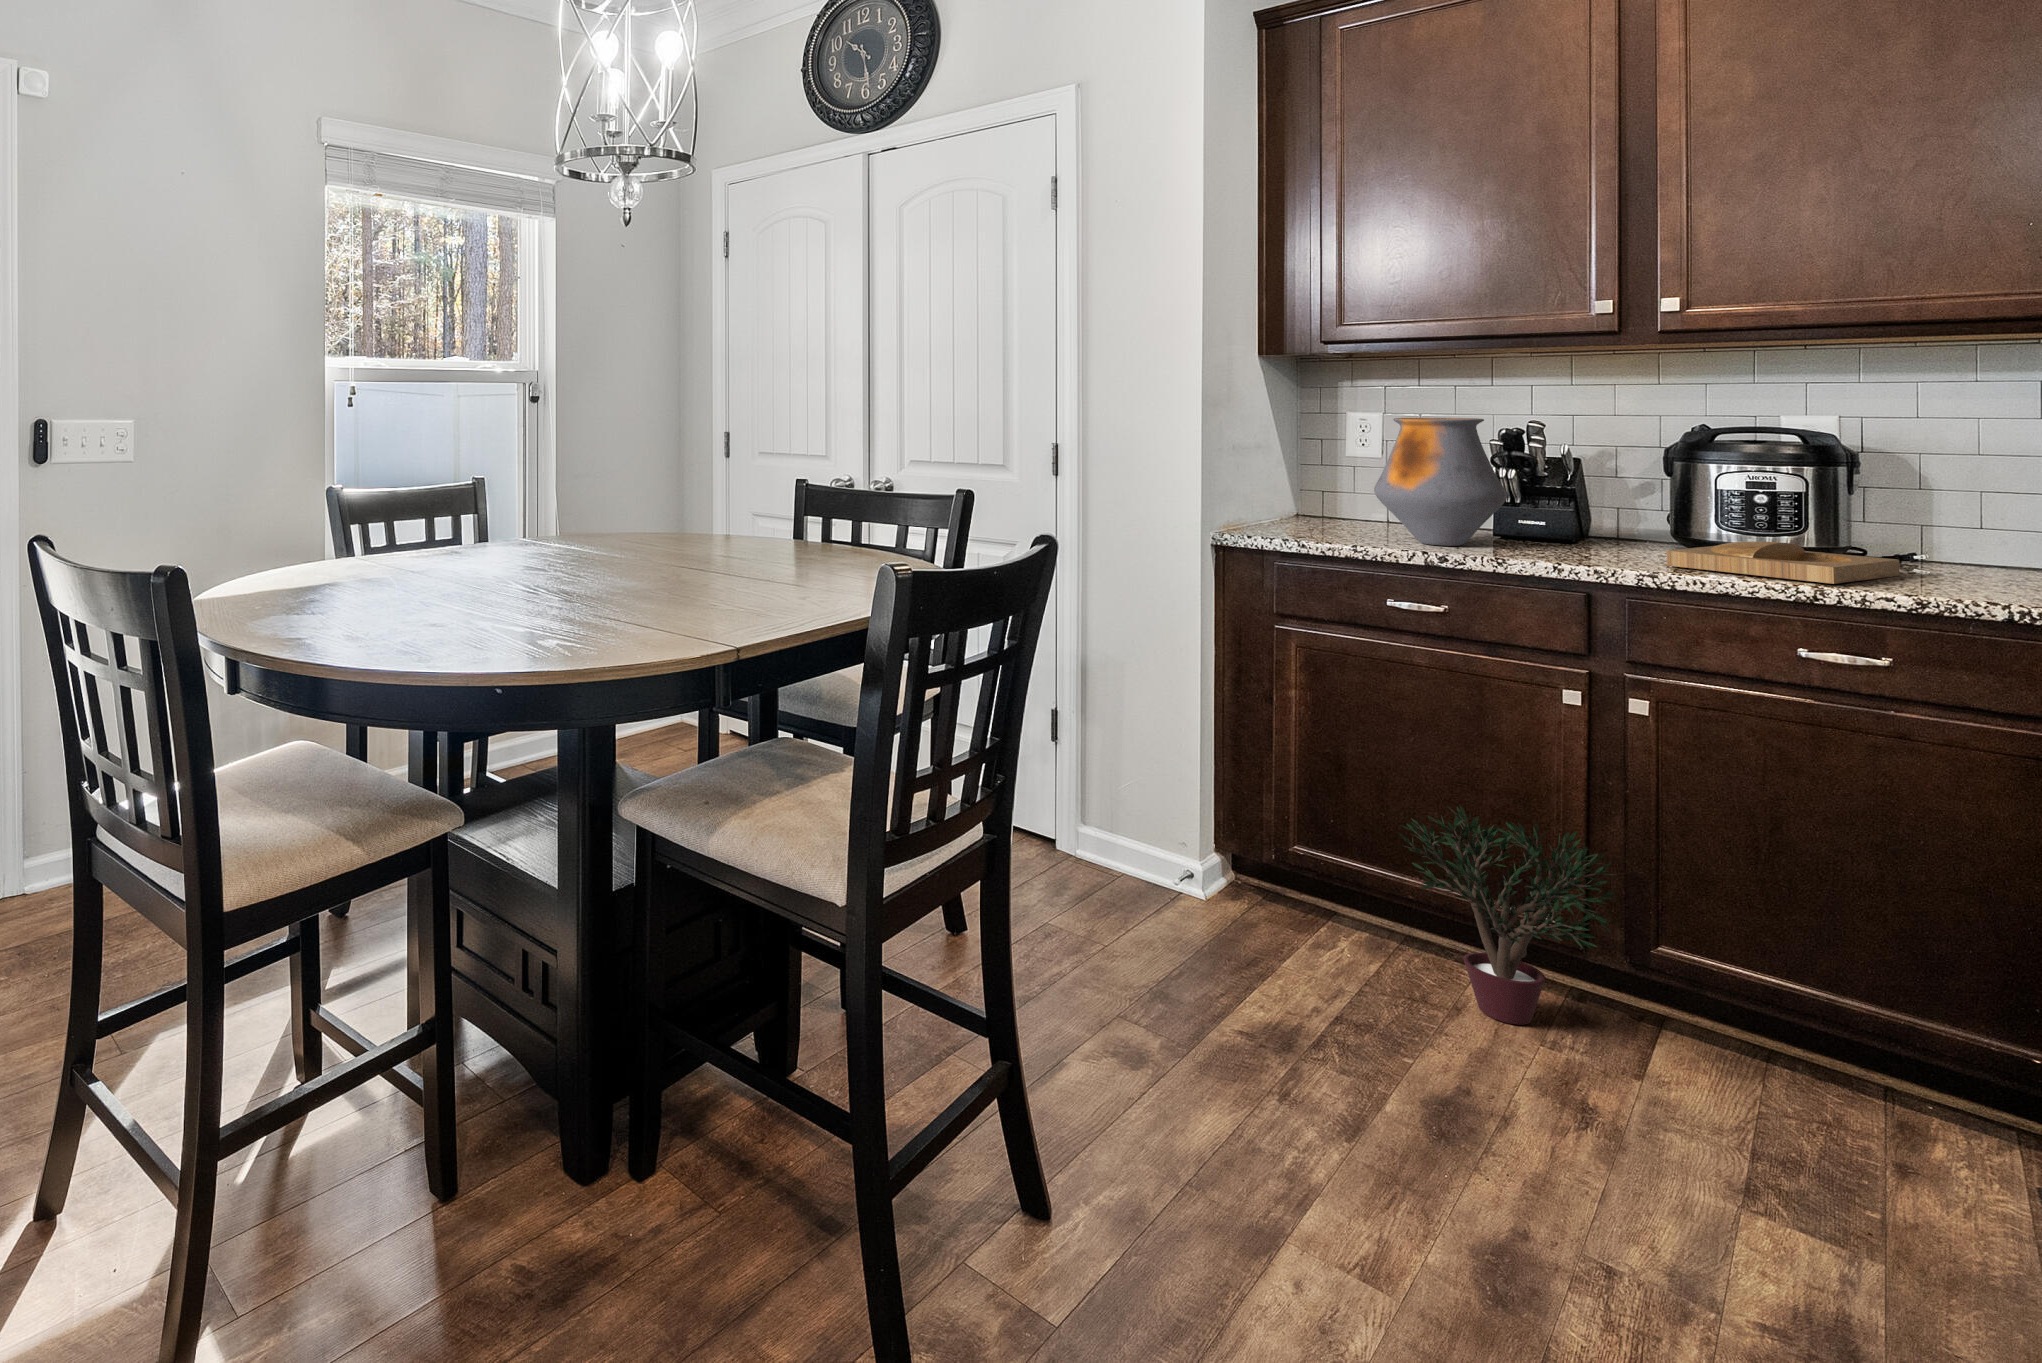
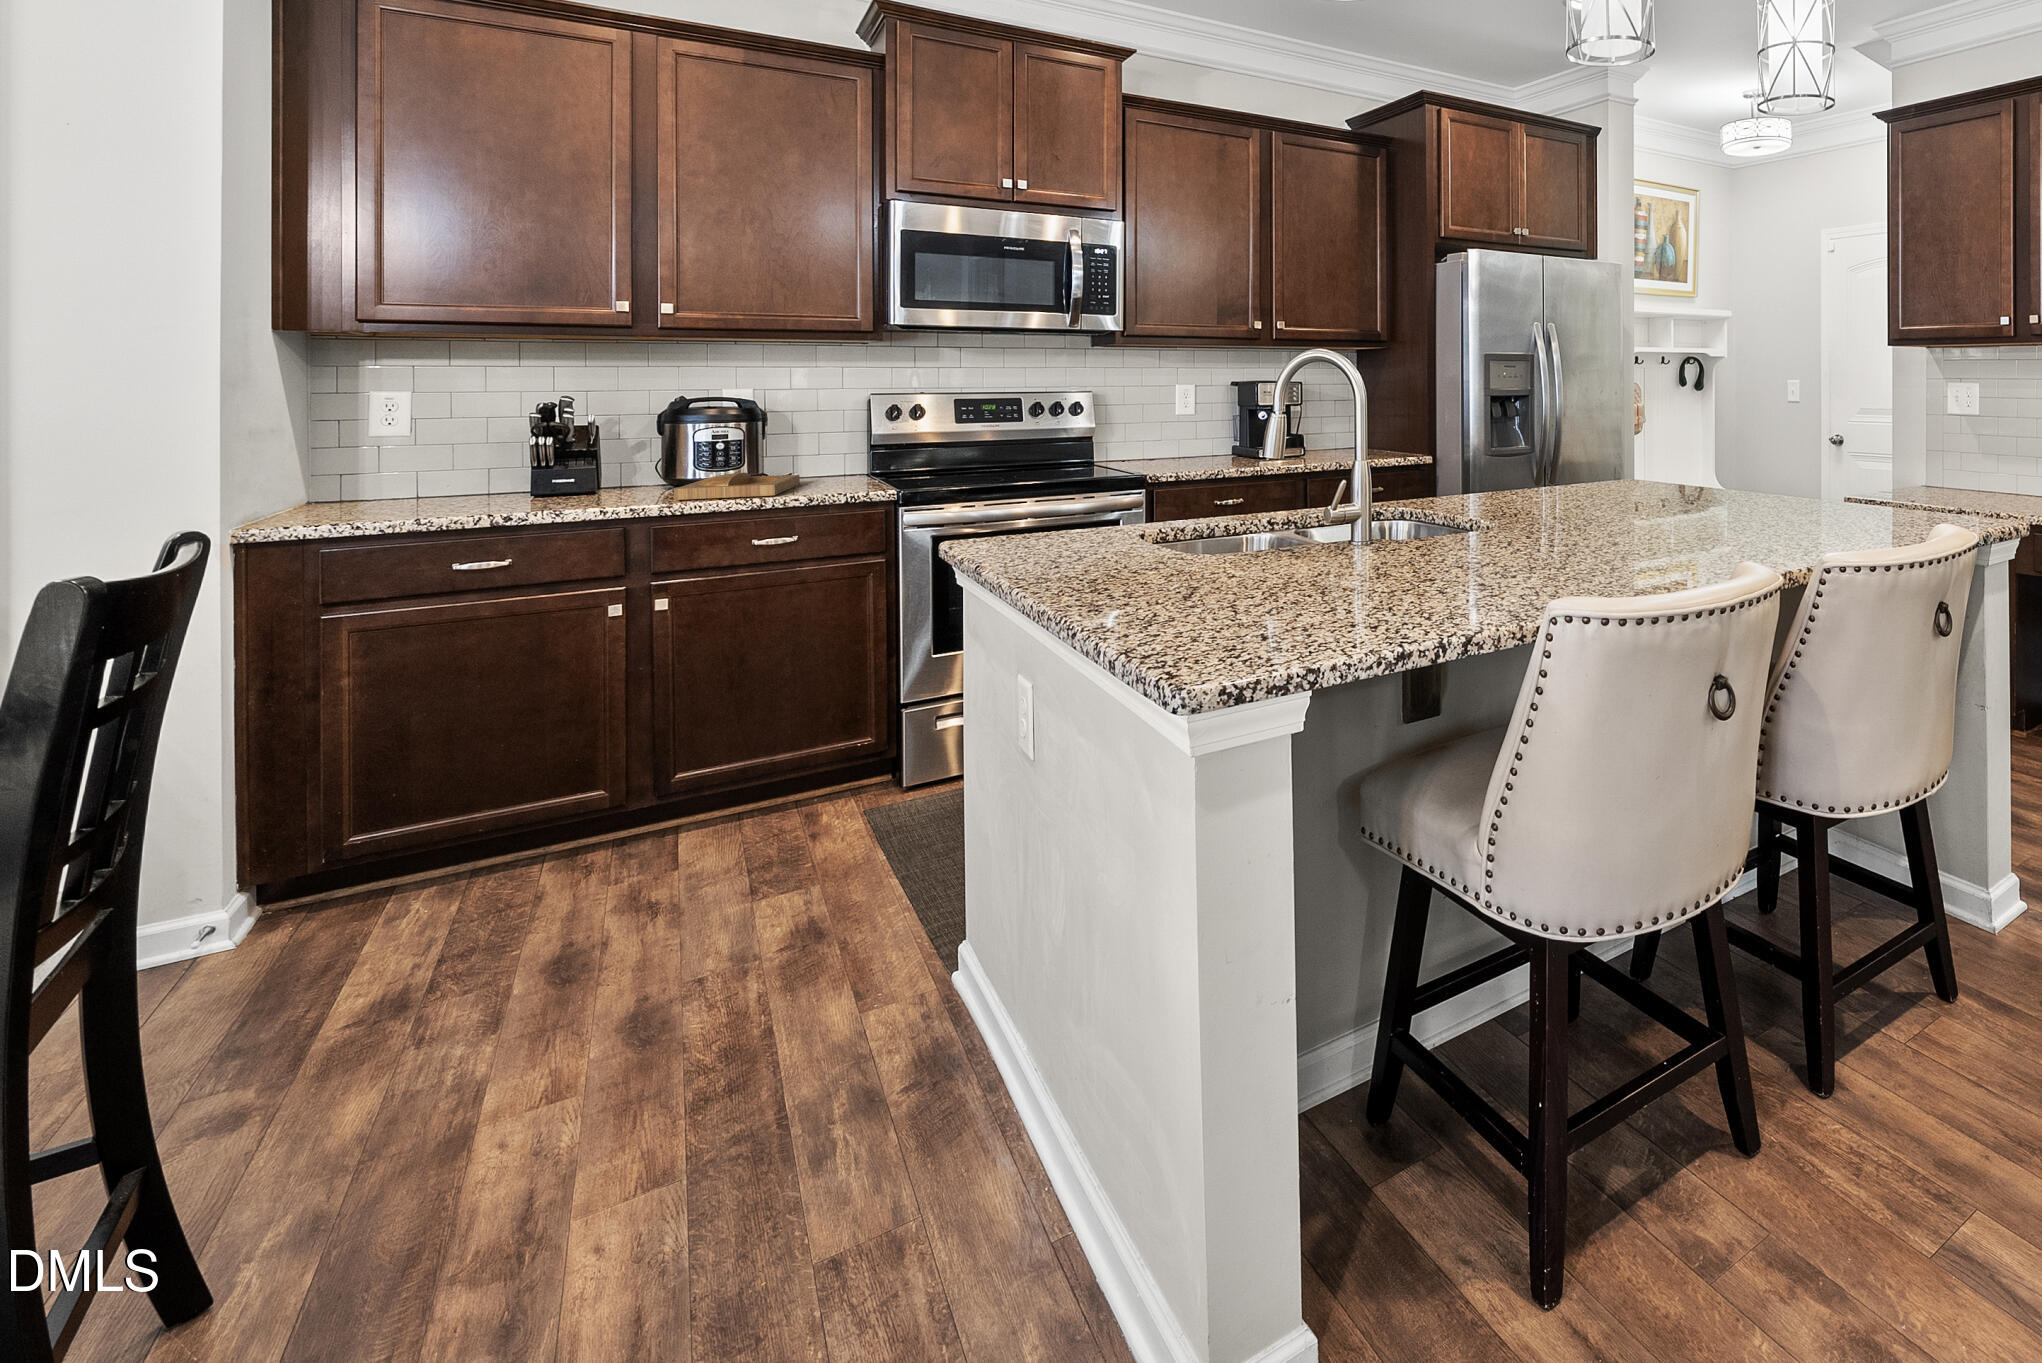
vase: present [1374,418,1507,546] -> none [424,398,550,513]
potted plant: present [1399,805,1616,1025] -> none [477,714,658,888]

